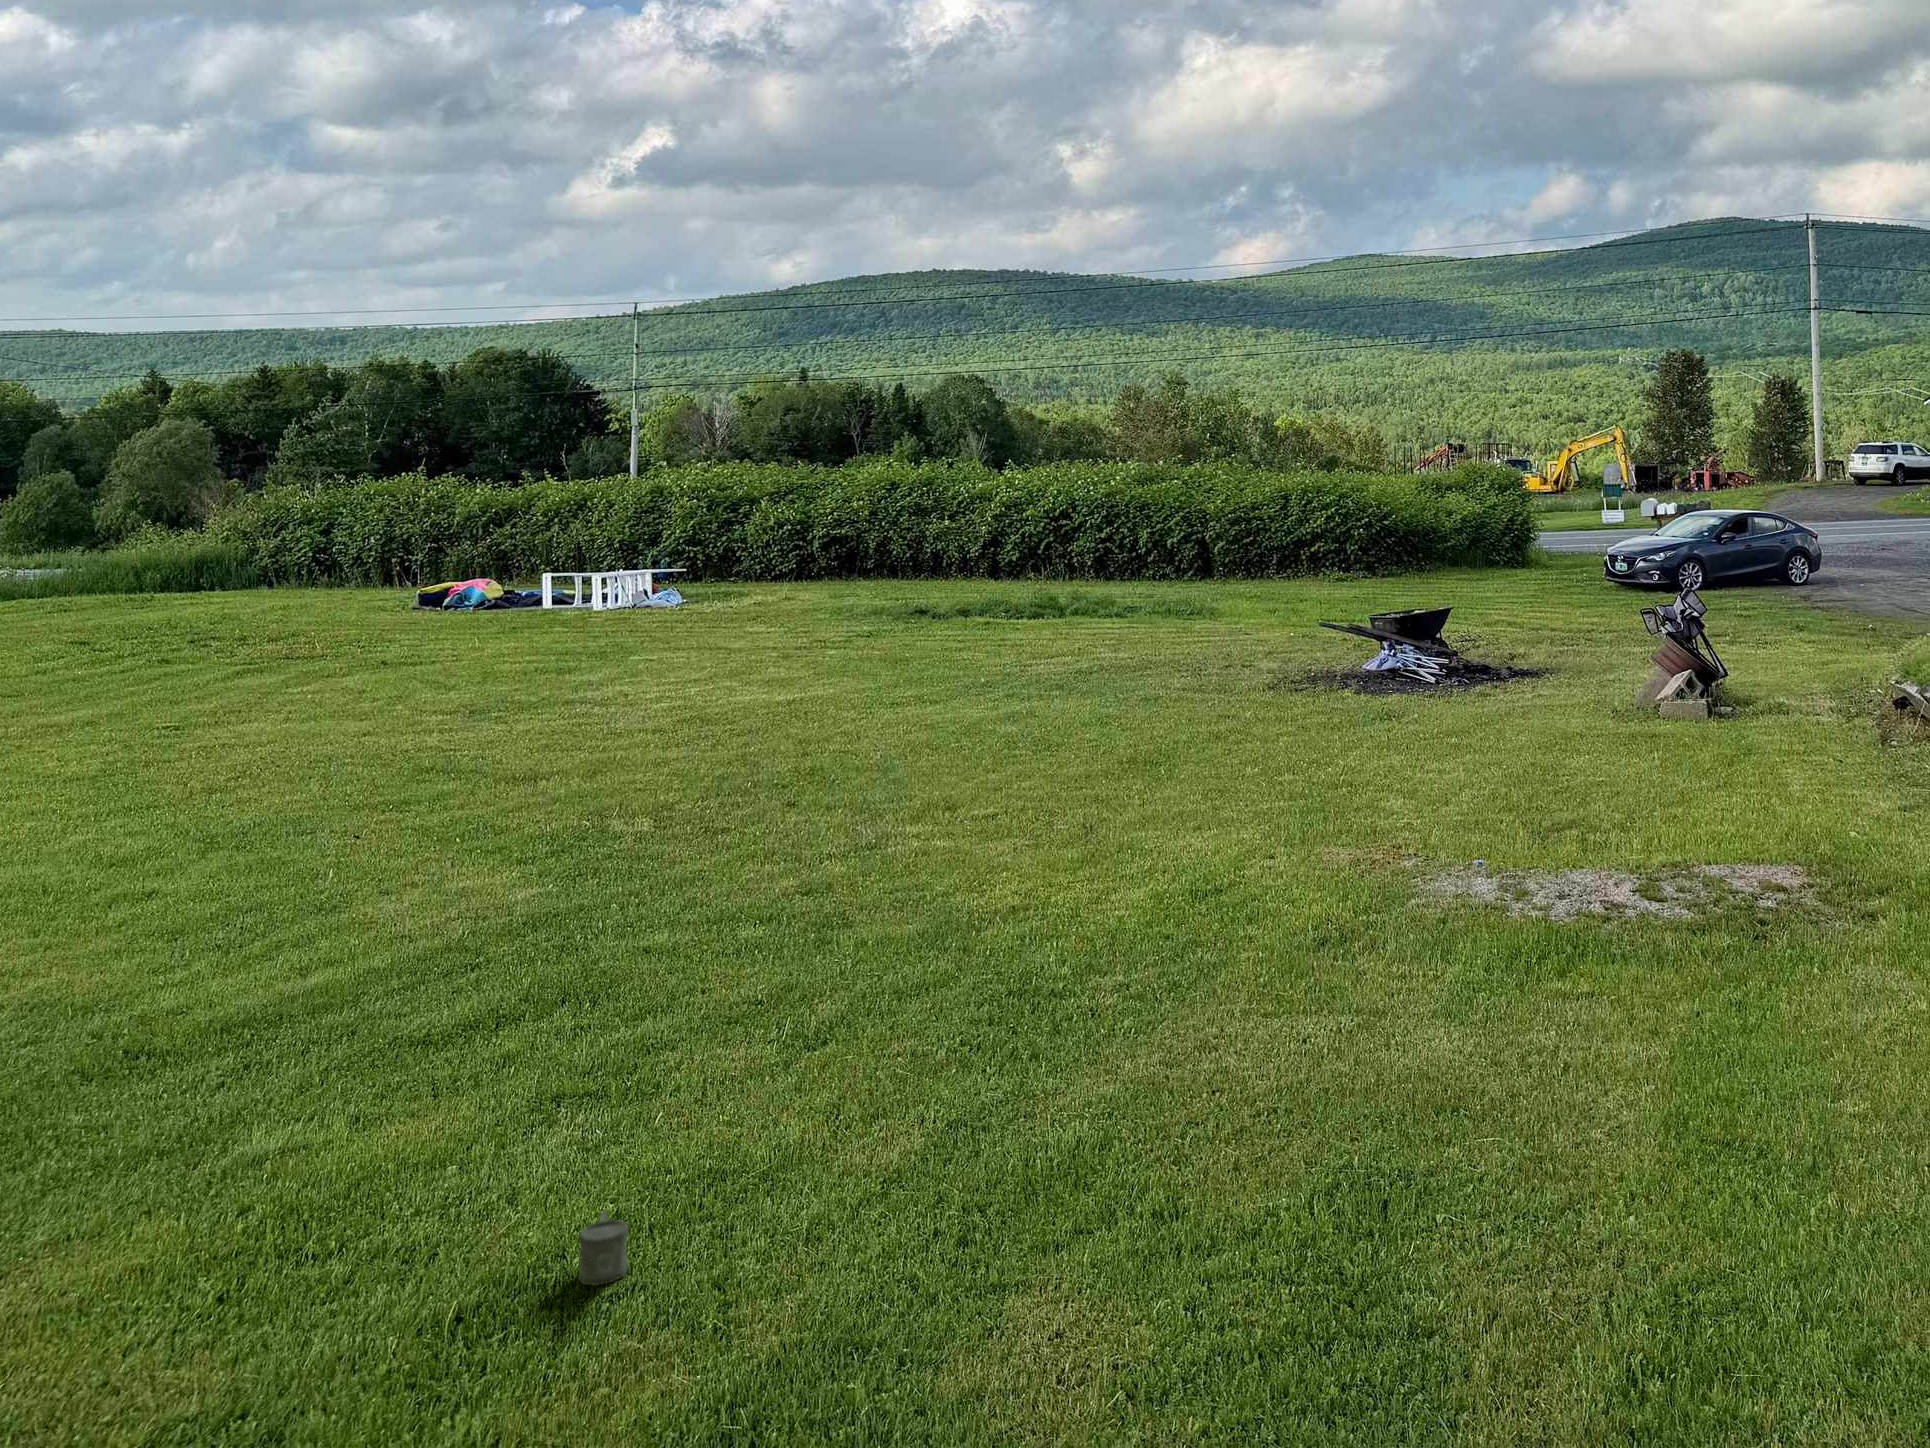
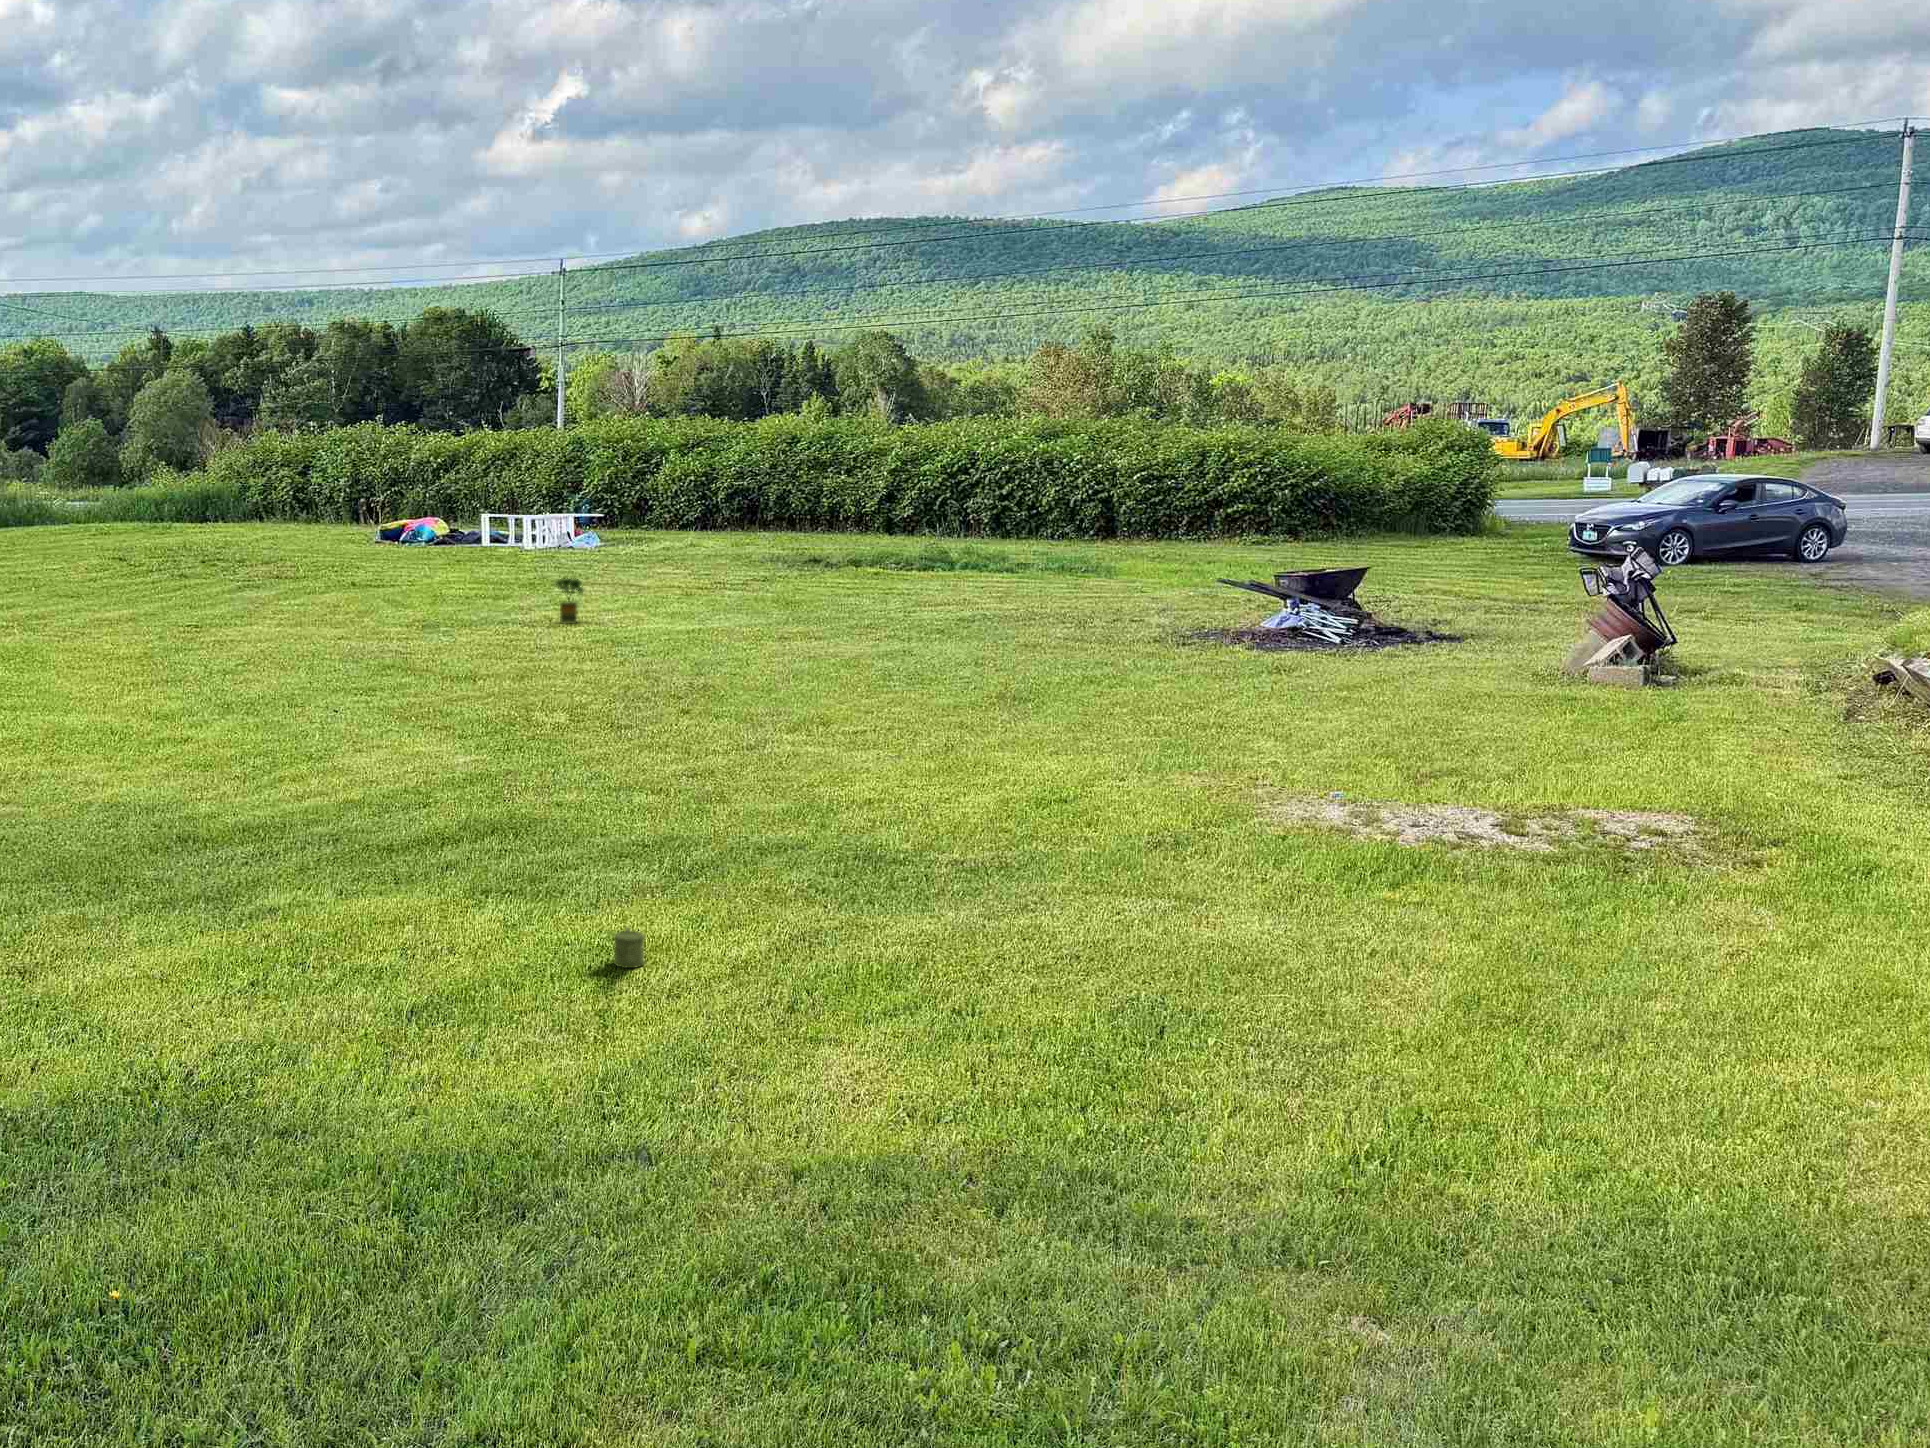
potted tree: none [606,650,645,705] -> present [556,578,583,624]

